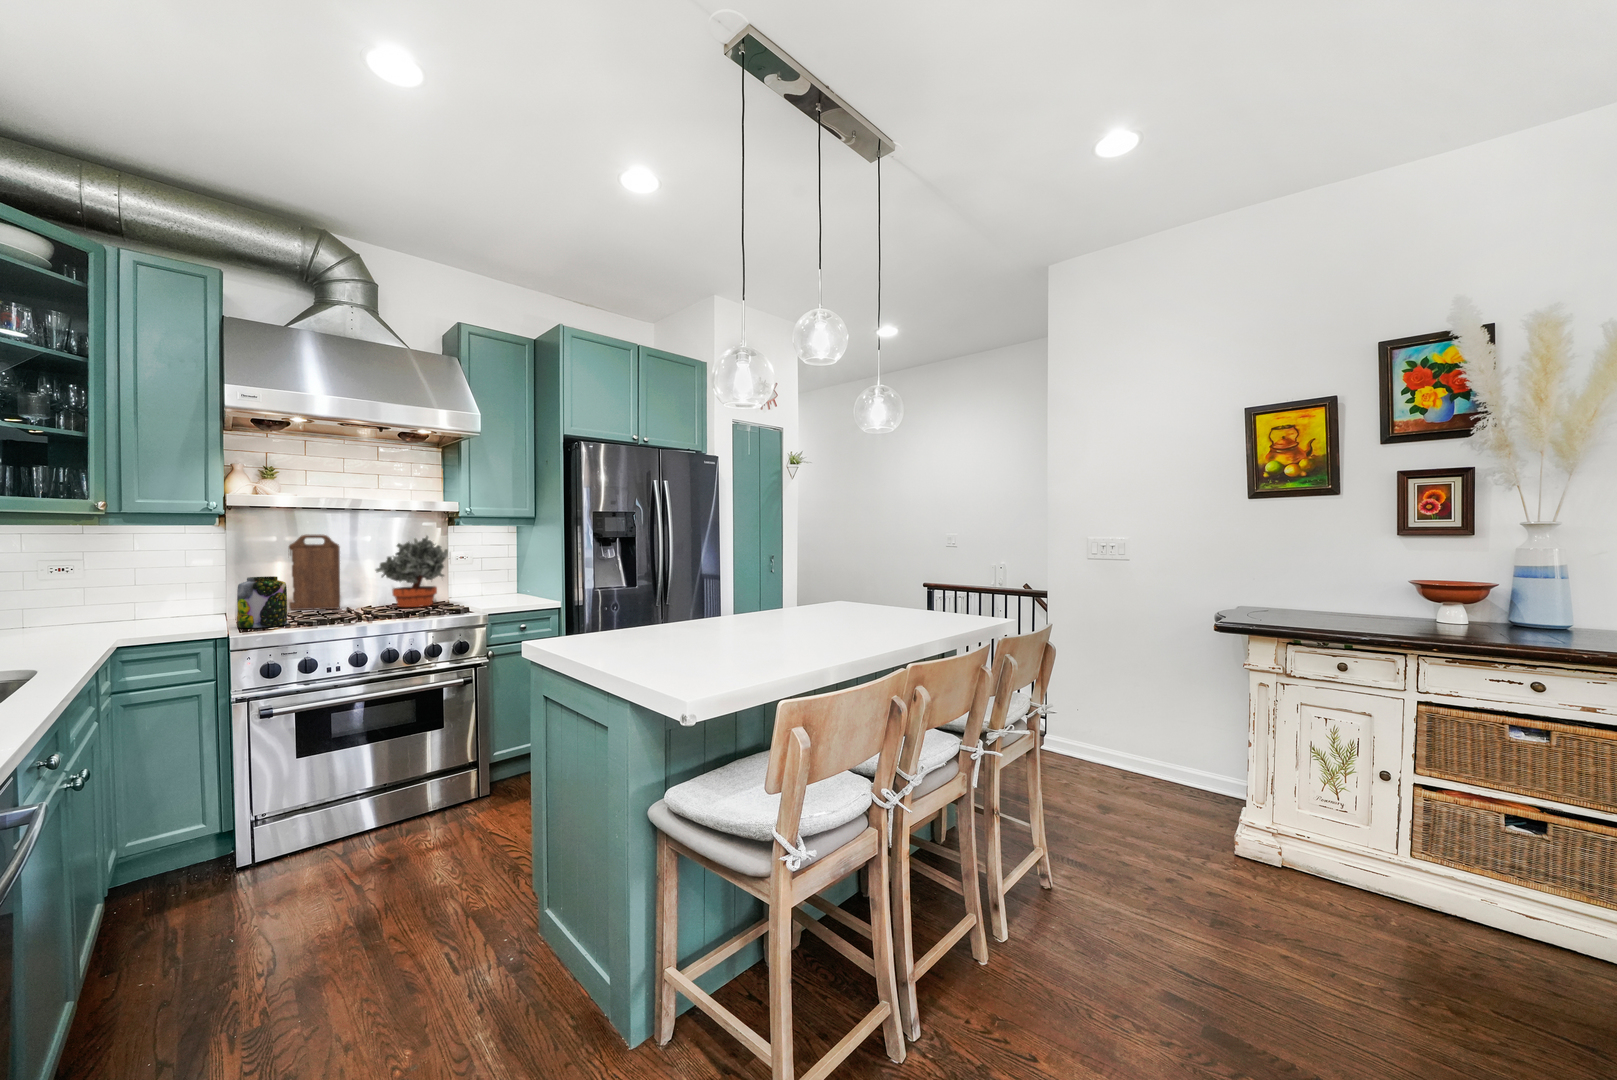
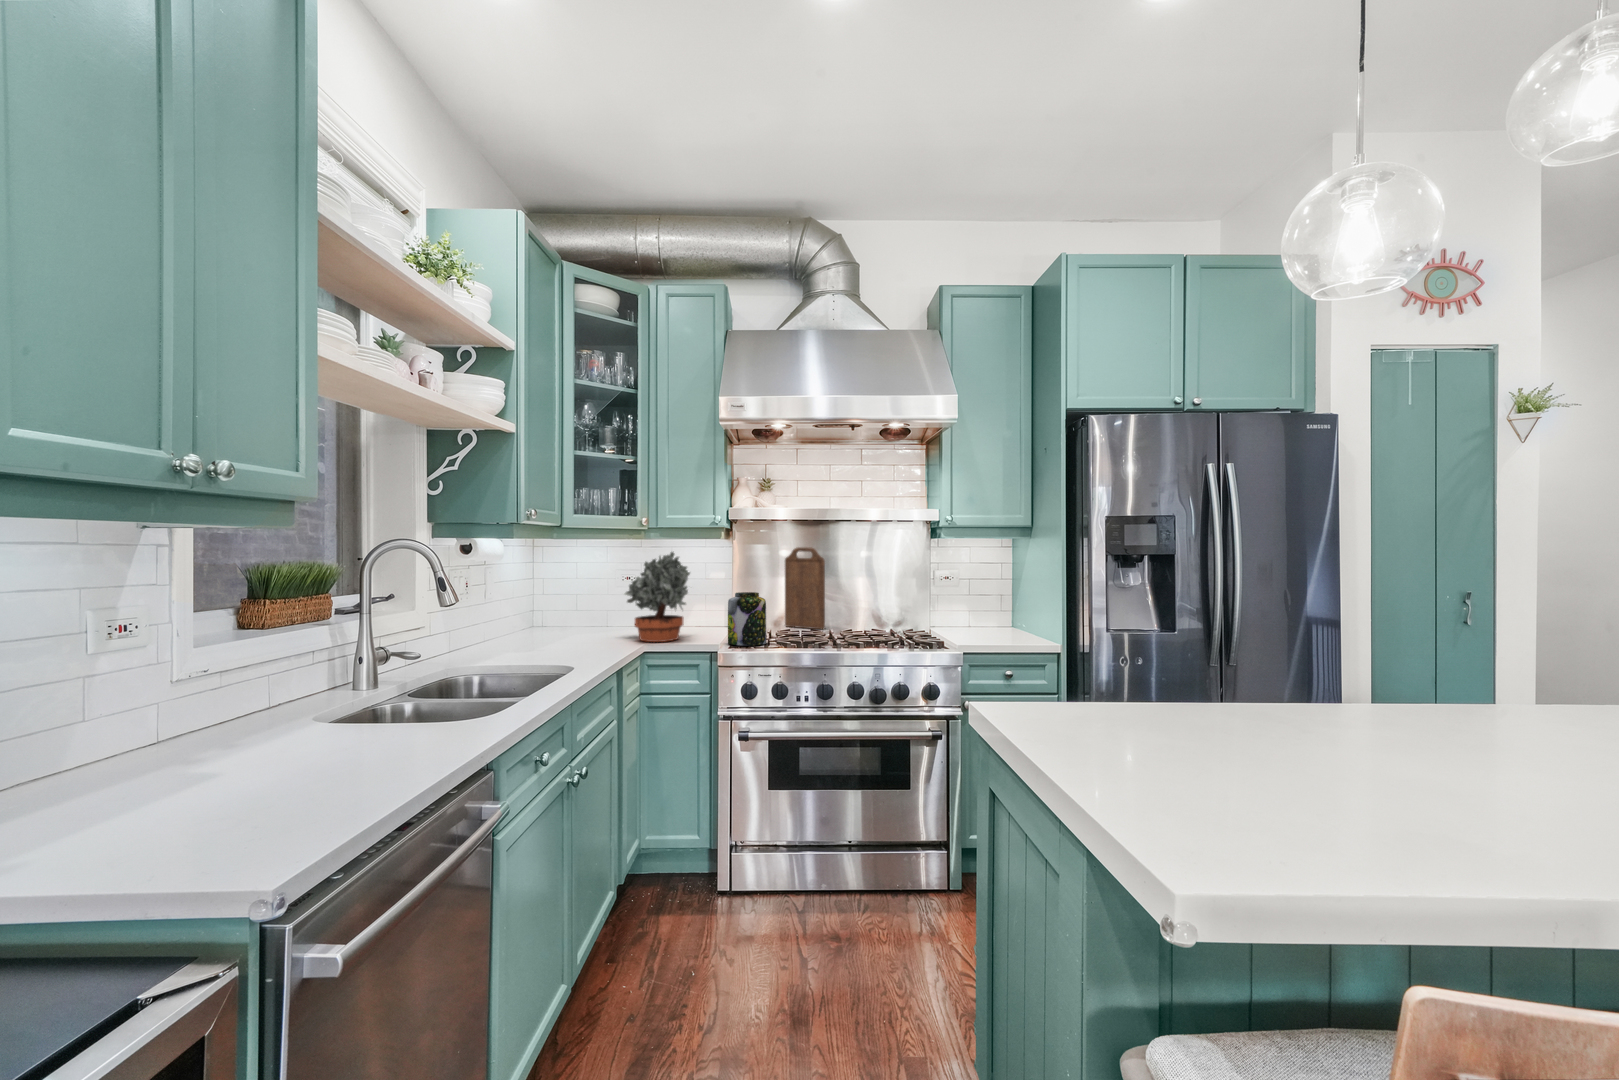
potted plant: present [376,536,448,607] -> present [625,552,690,642]

